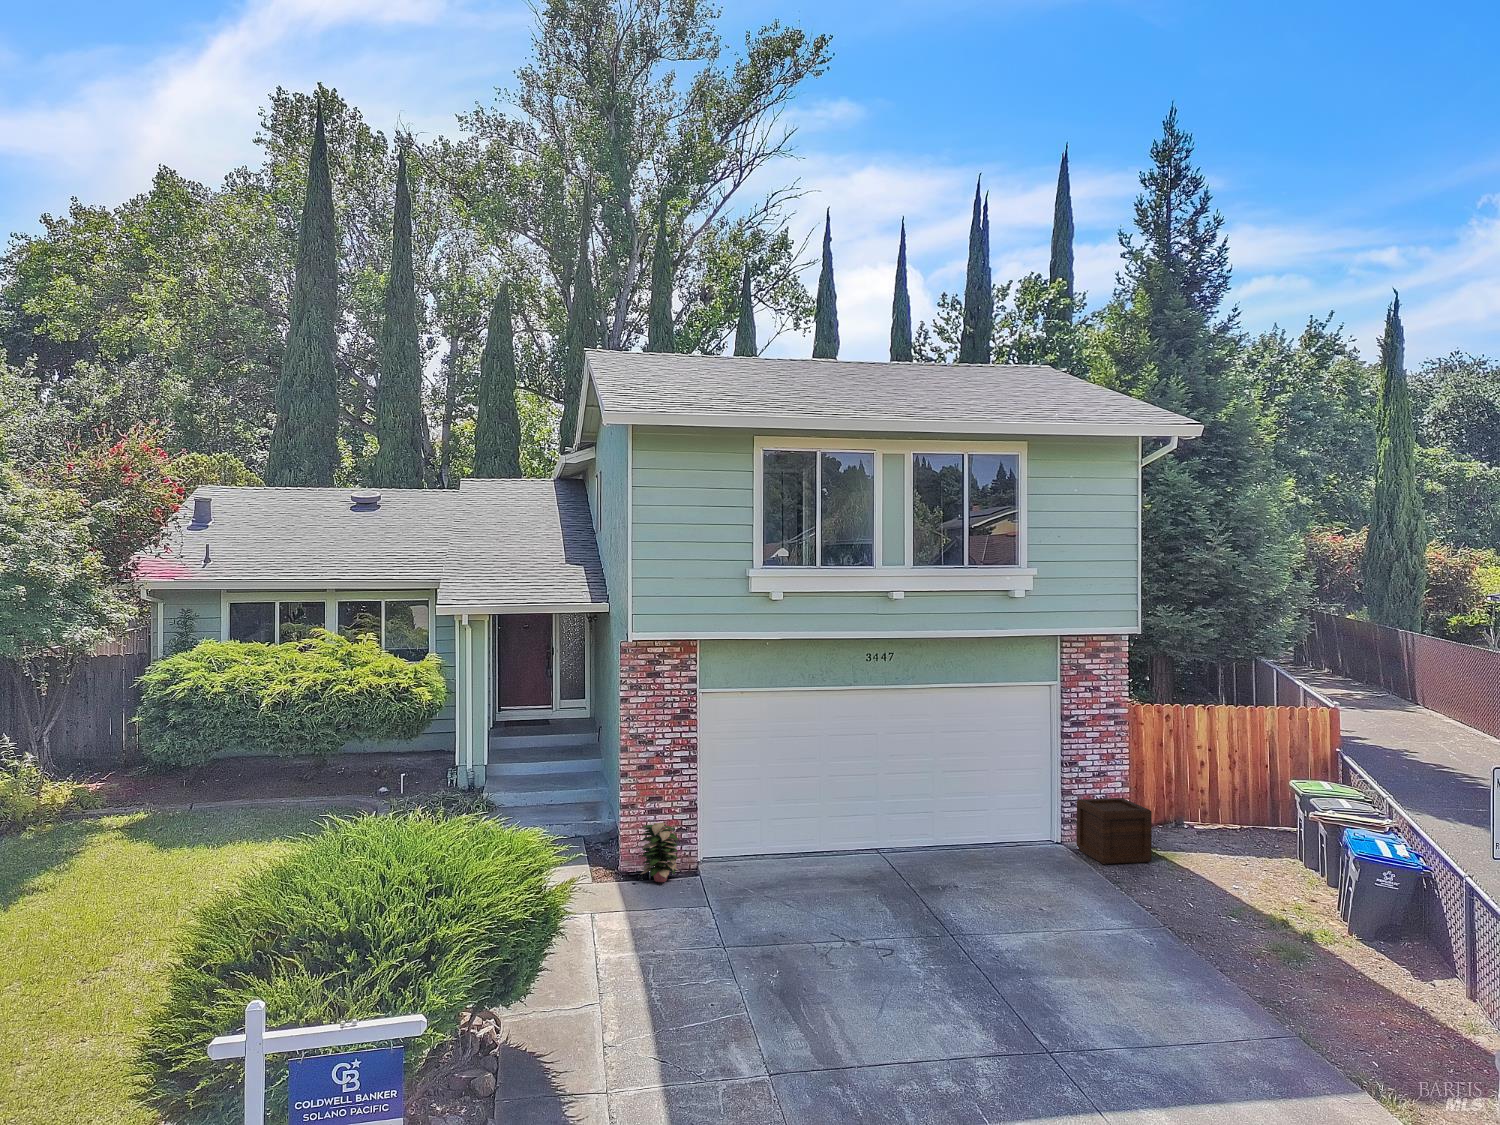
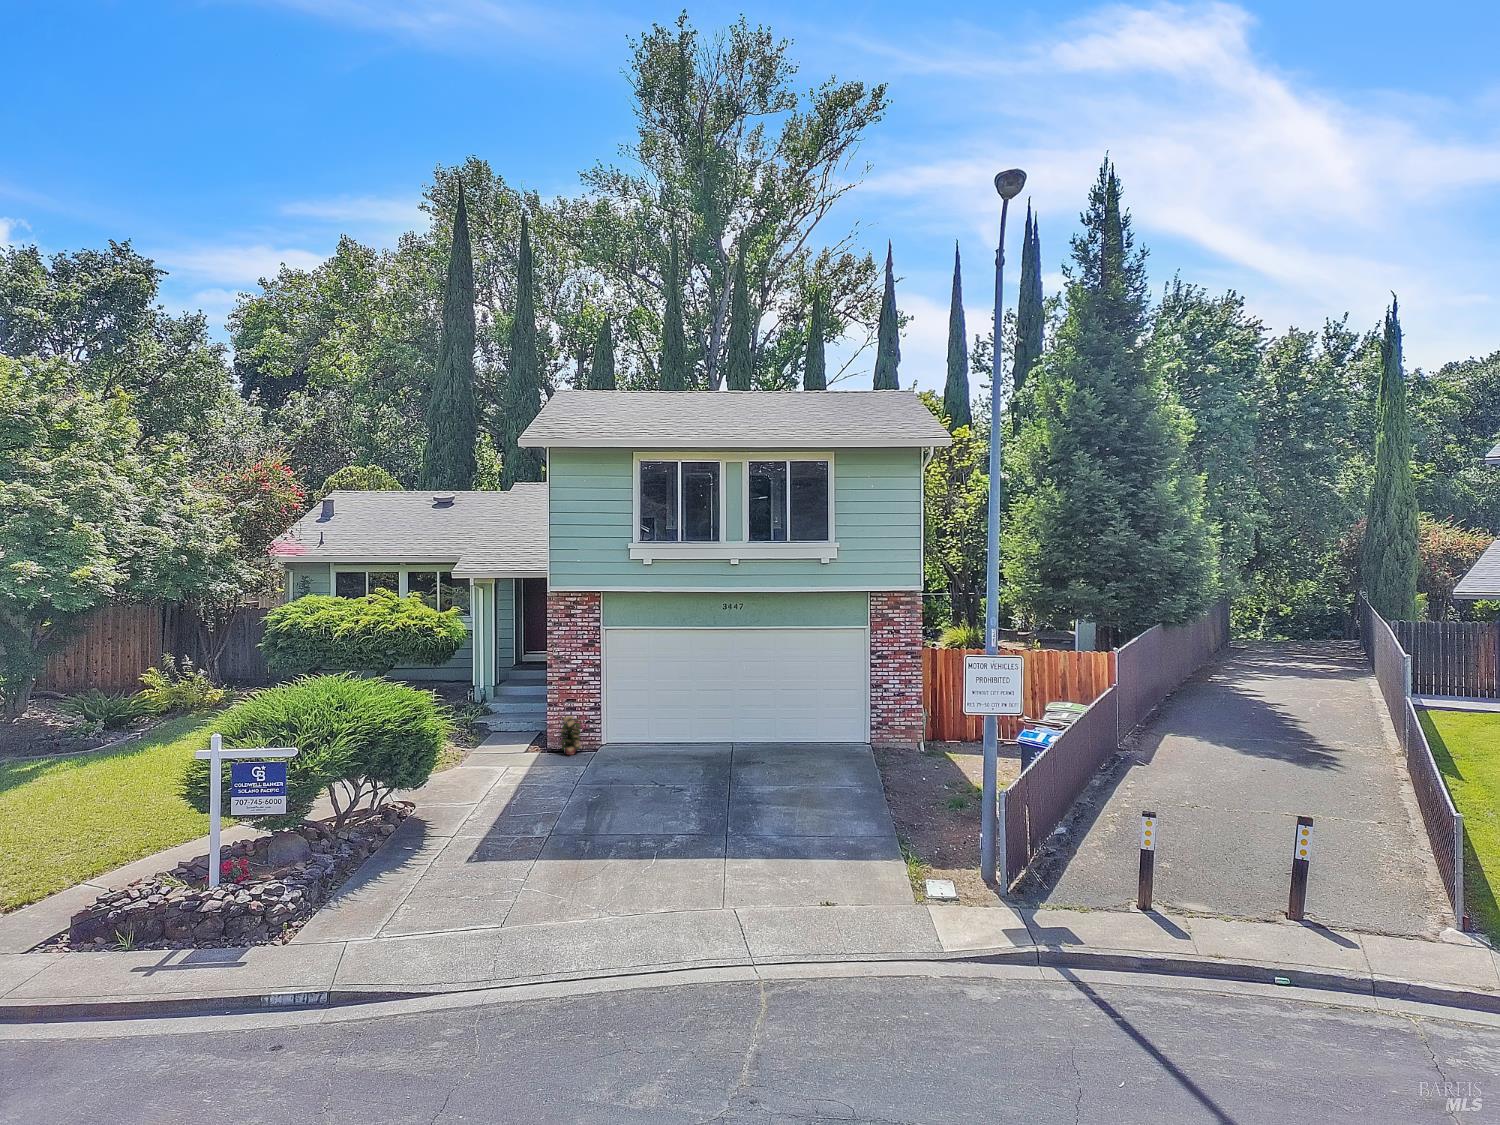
wooden crate: present [1076,798,1152,864] -> none [881,712,925,757]

